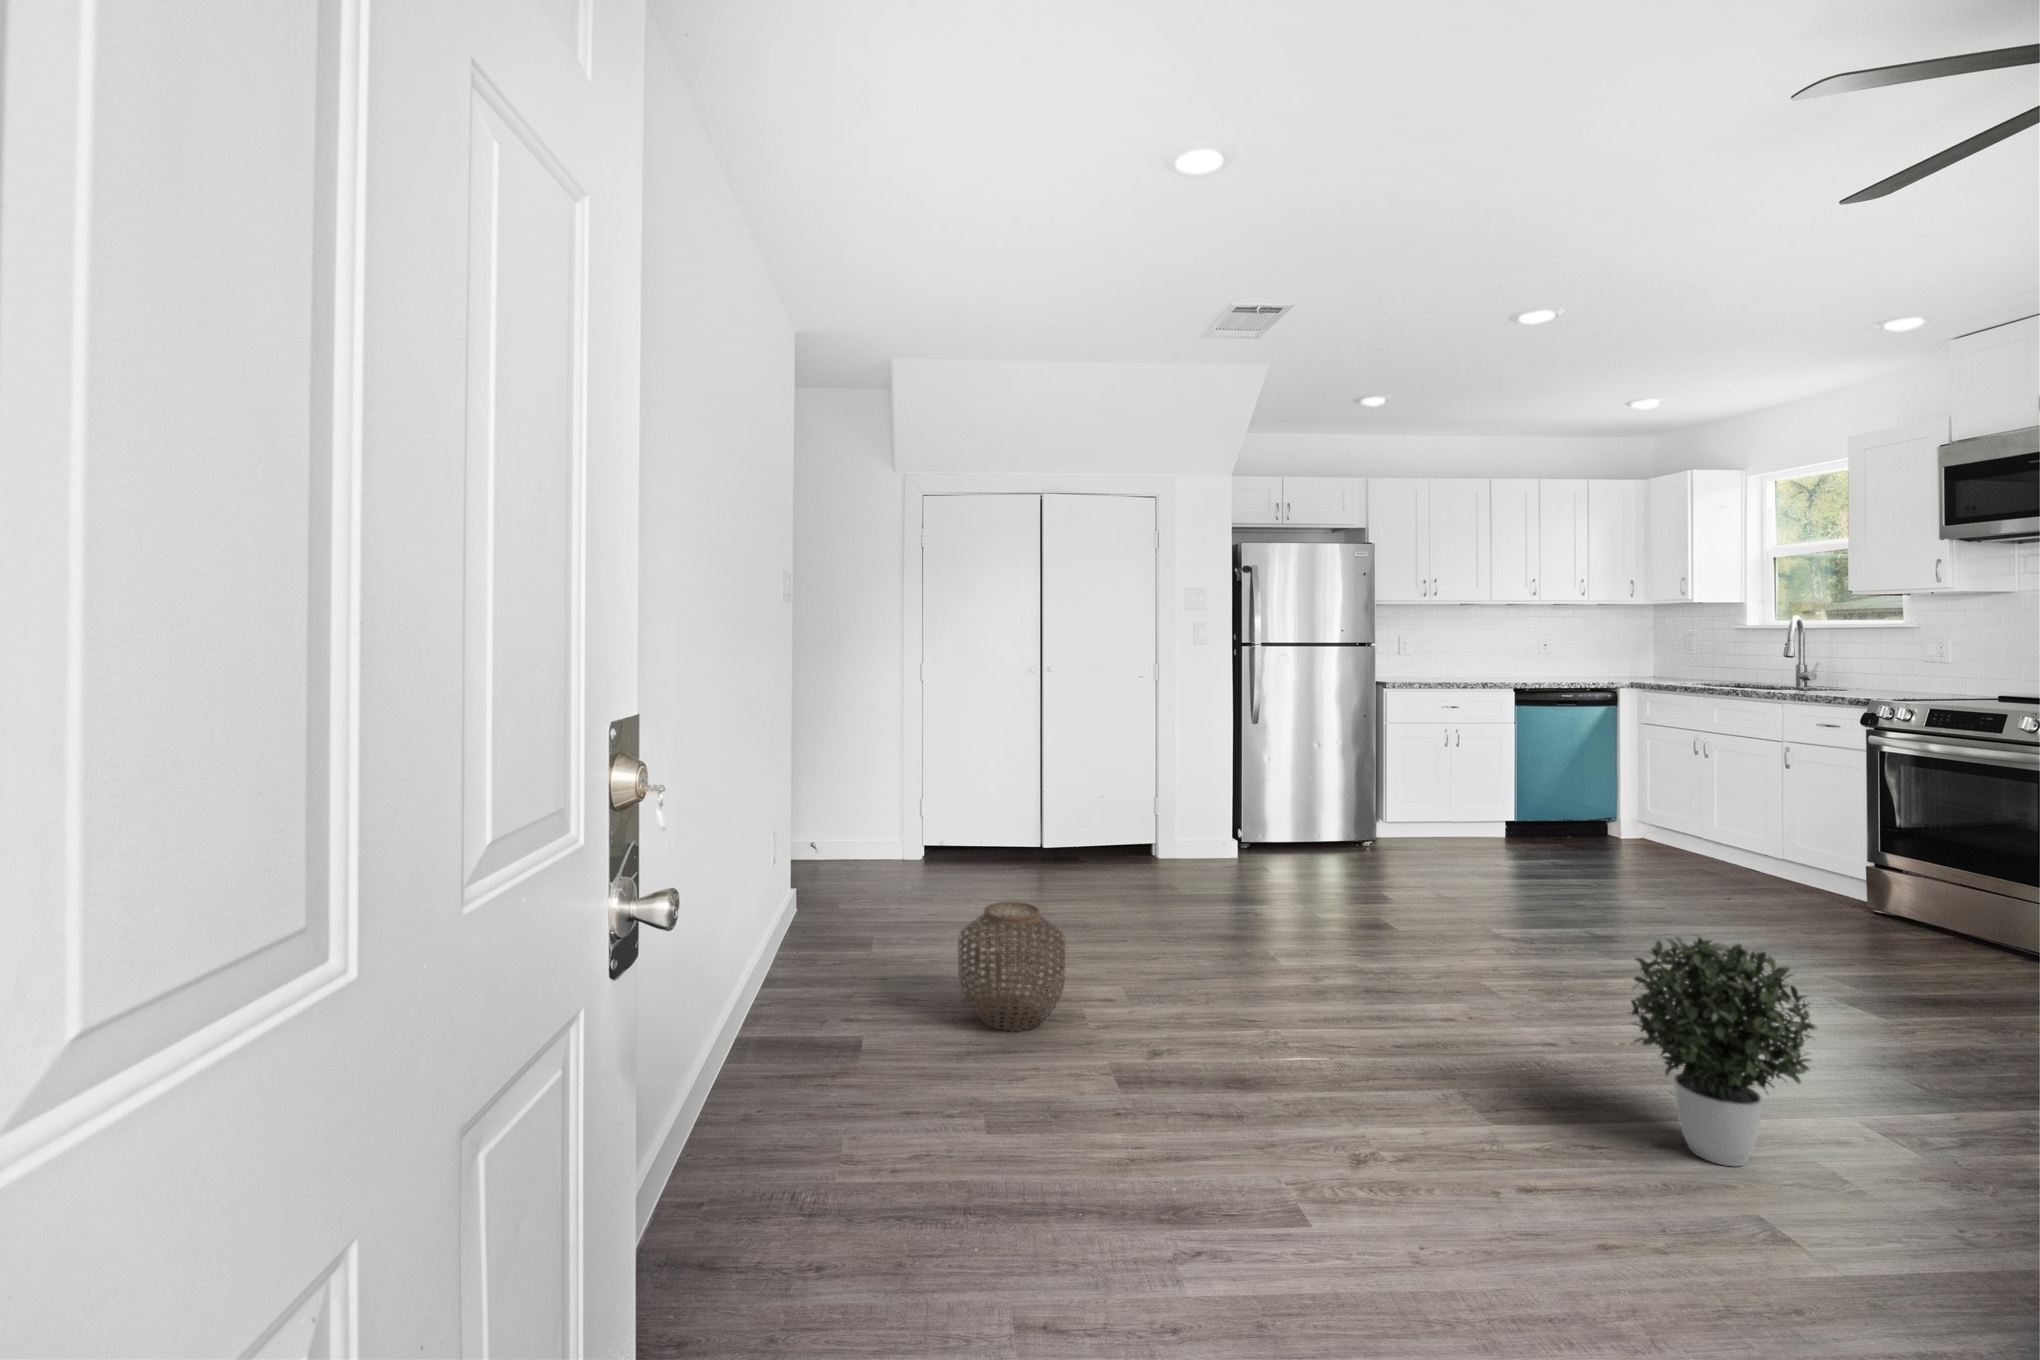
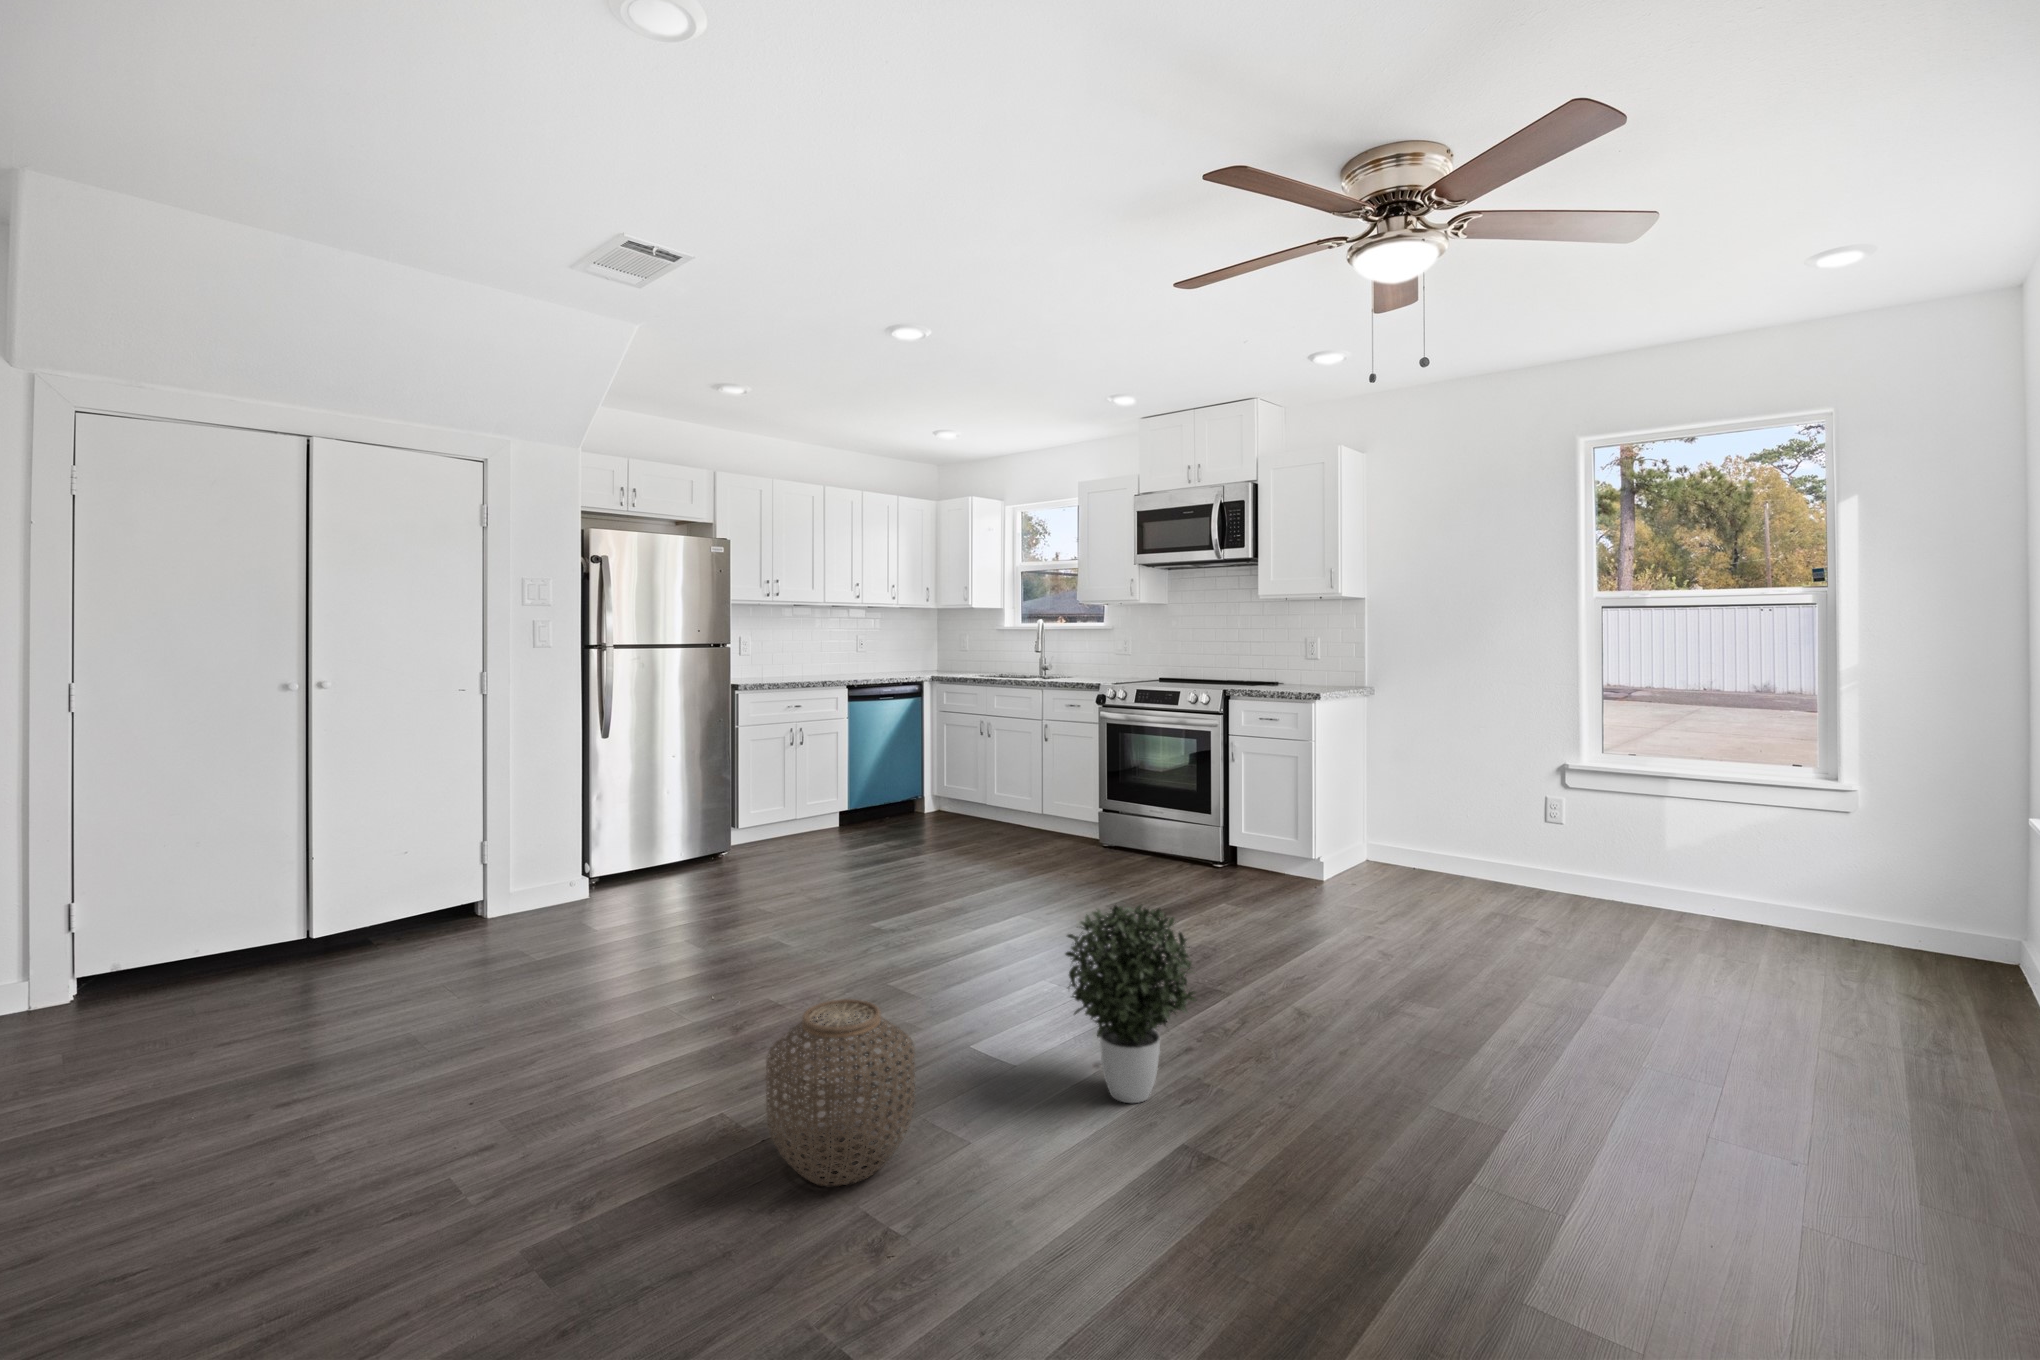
woven basket: present [958,902,1065,1031] -> present [766,999,915,1186]

